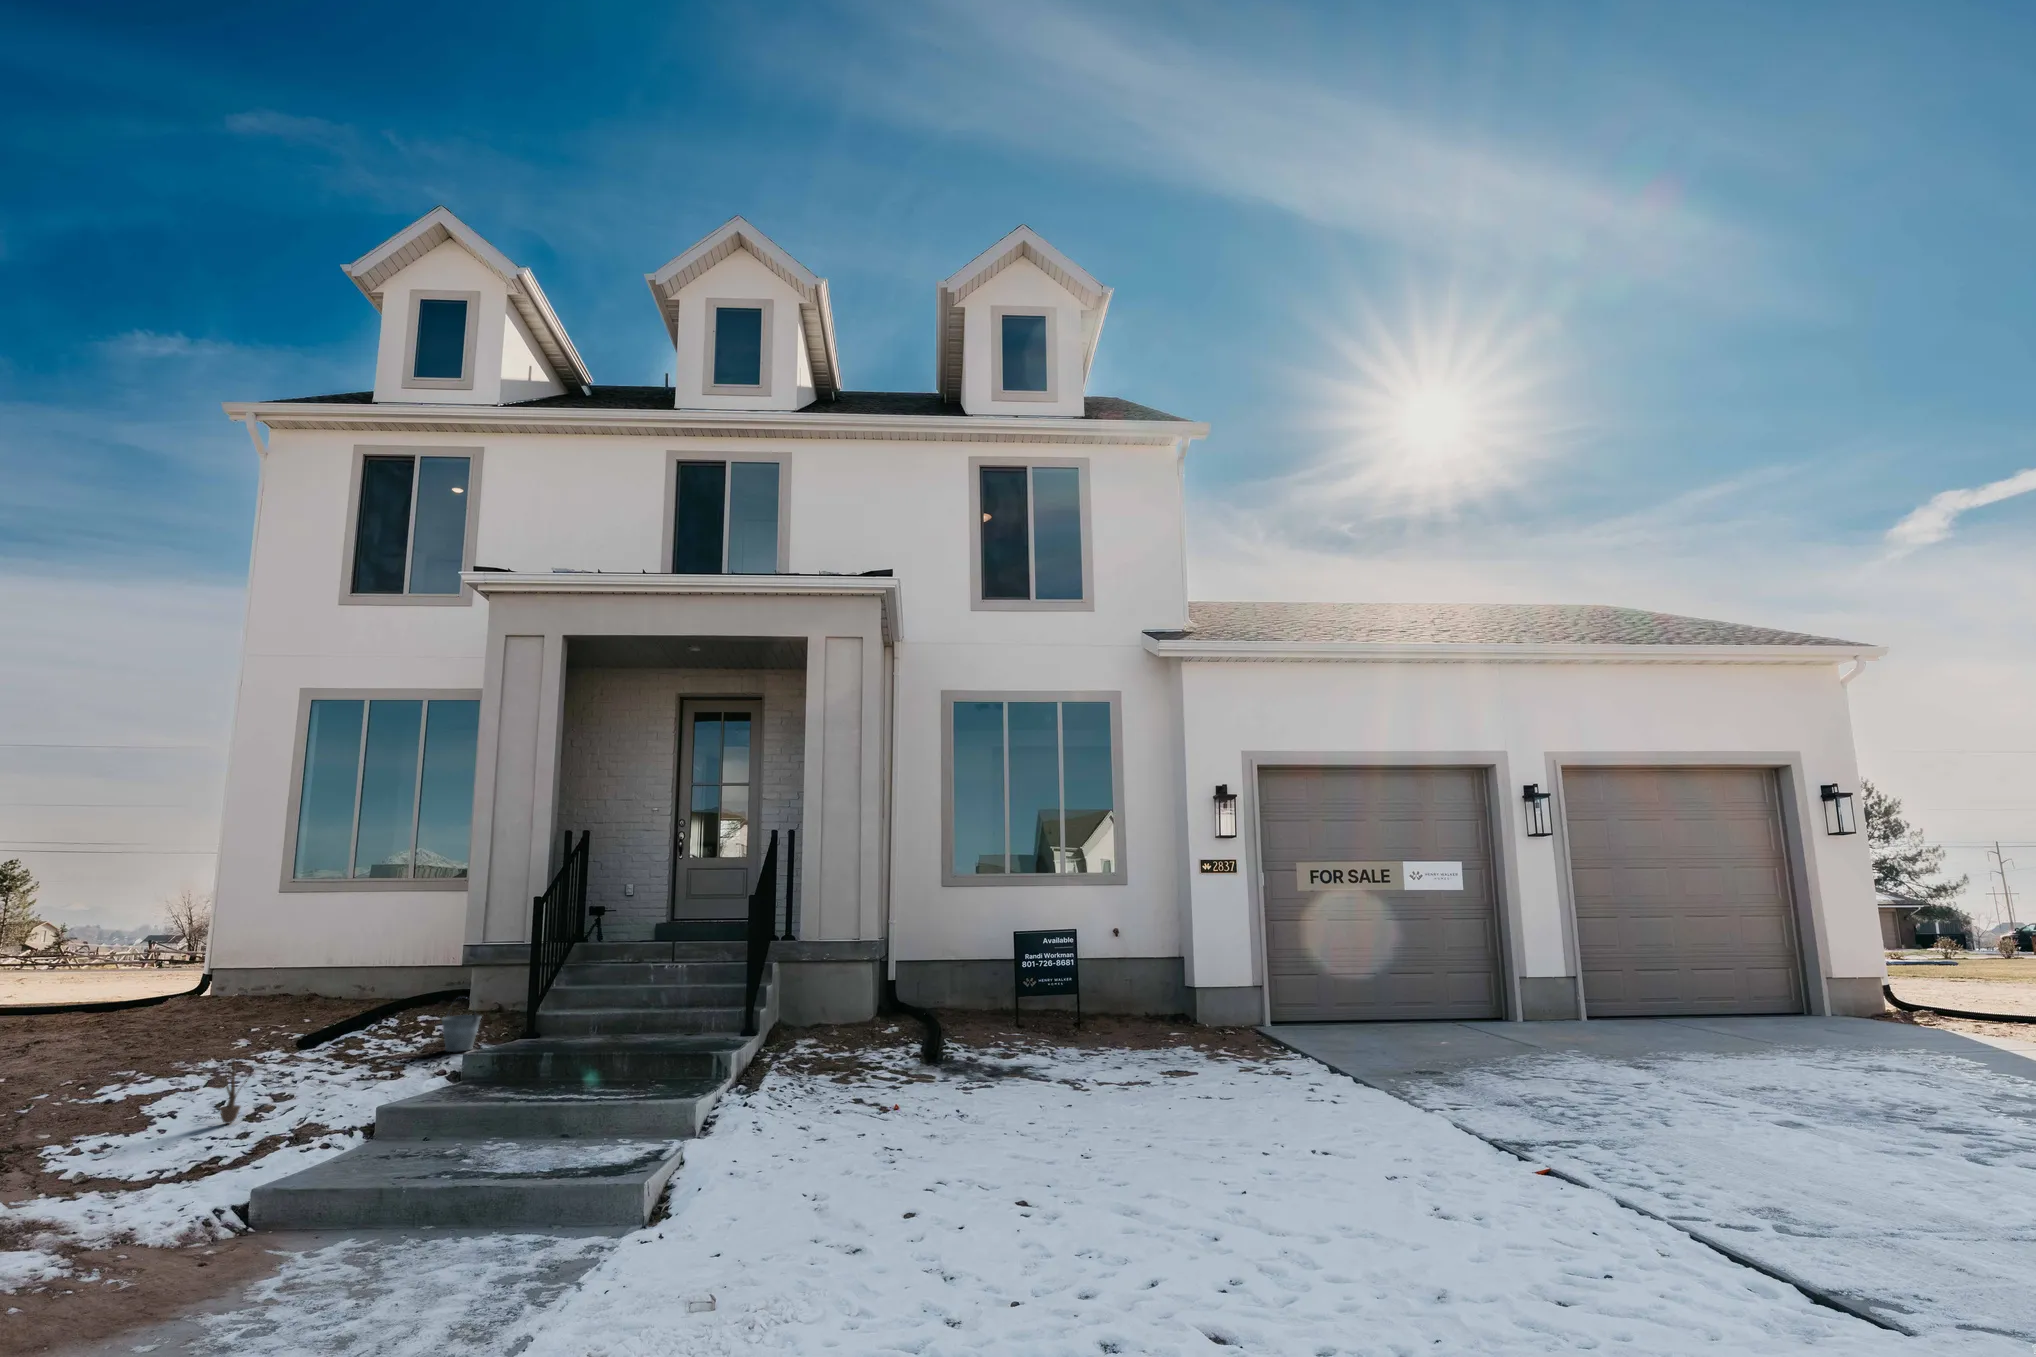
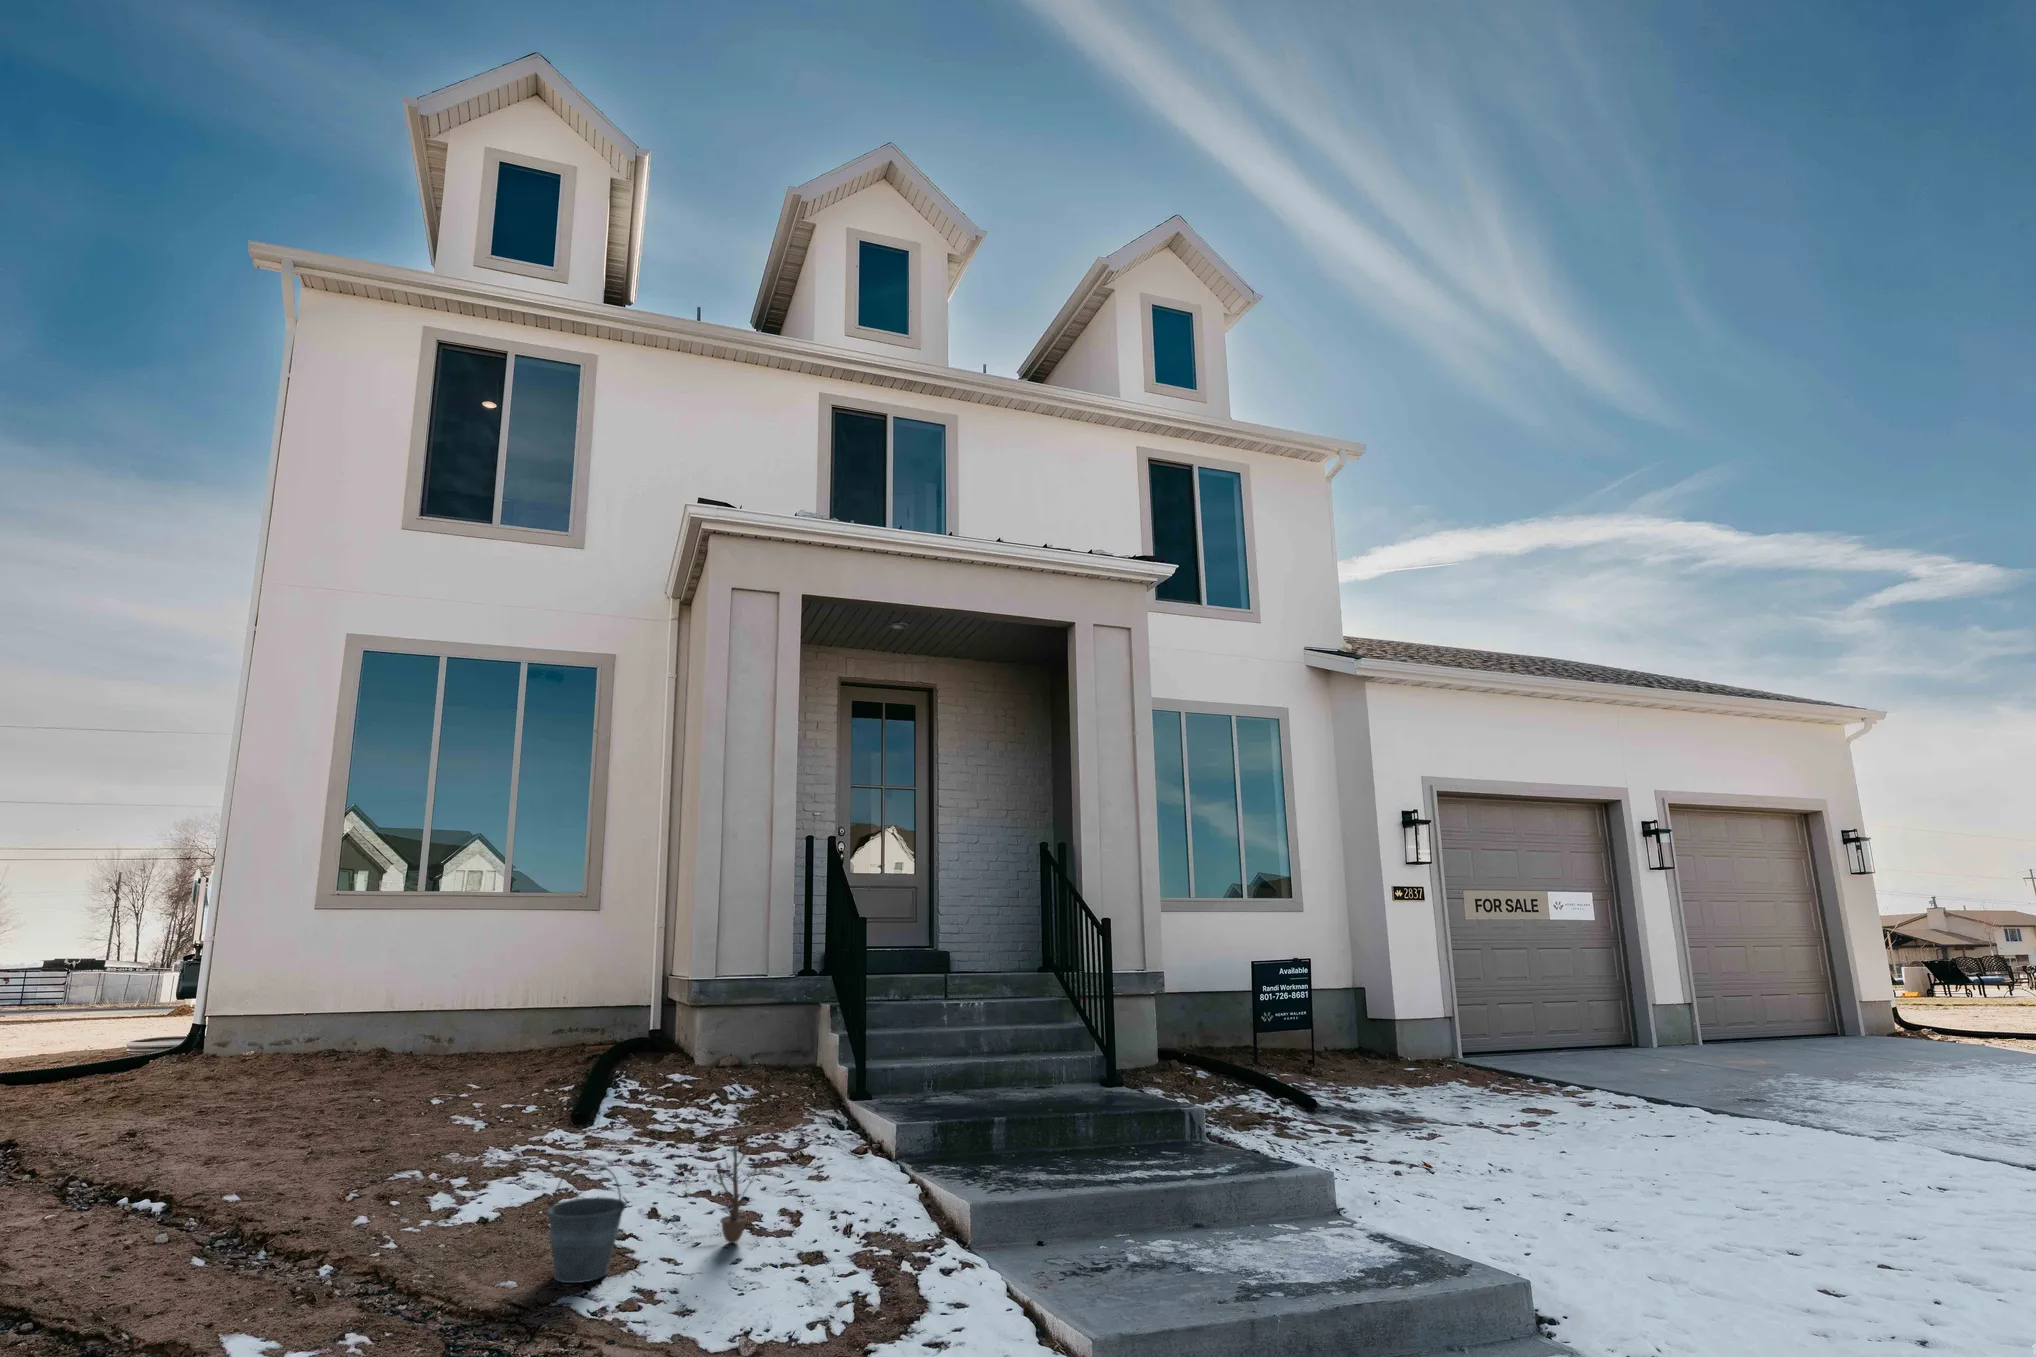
bucket: present [442,997,481,1052] -> present [547,1164,627,1283]

